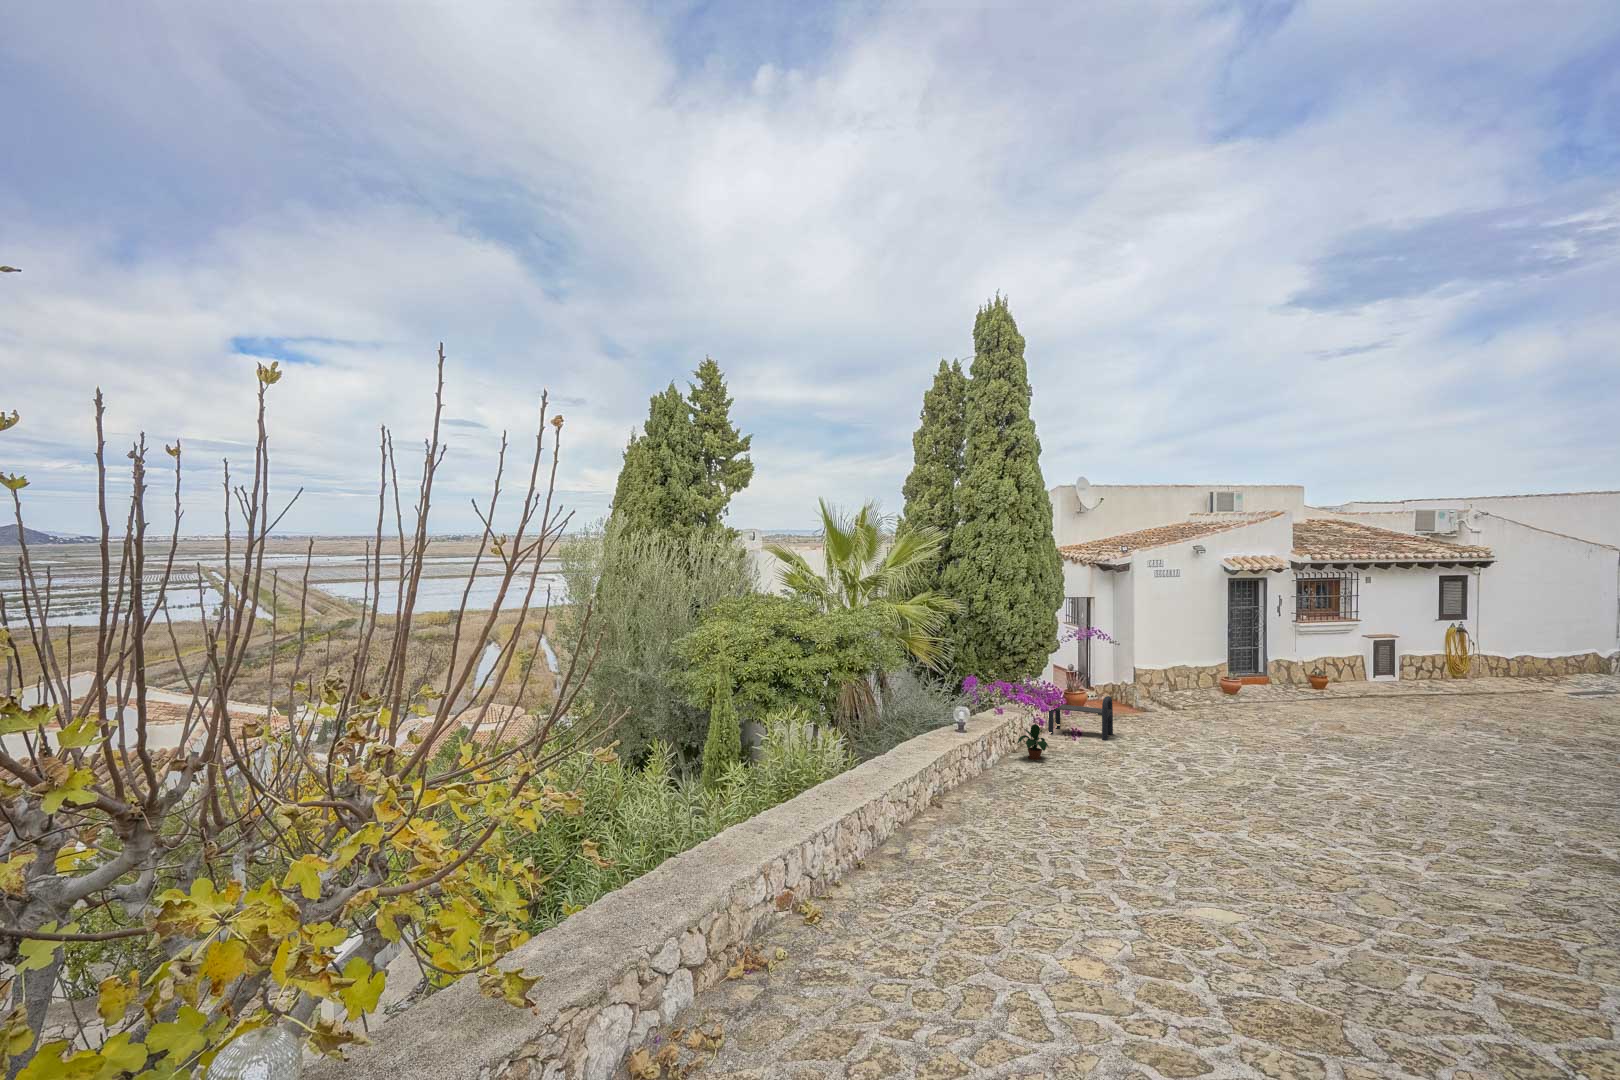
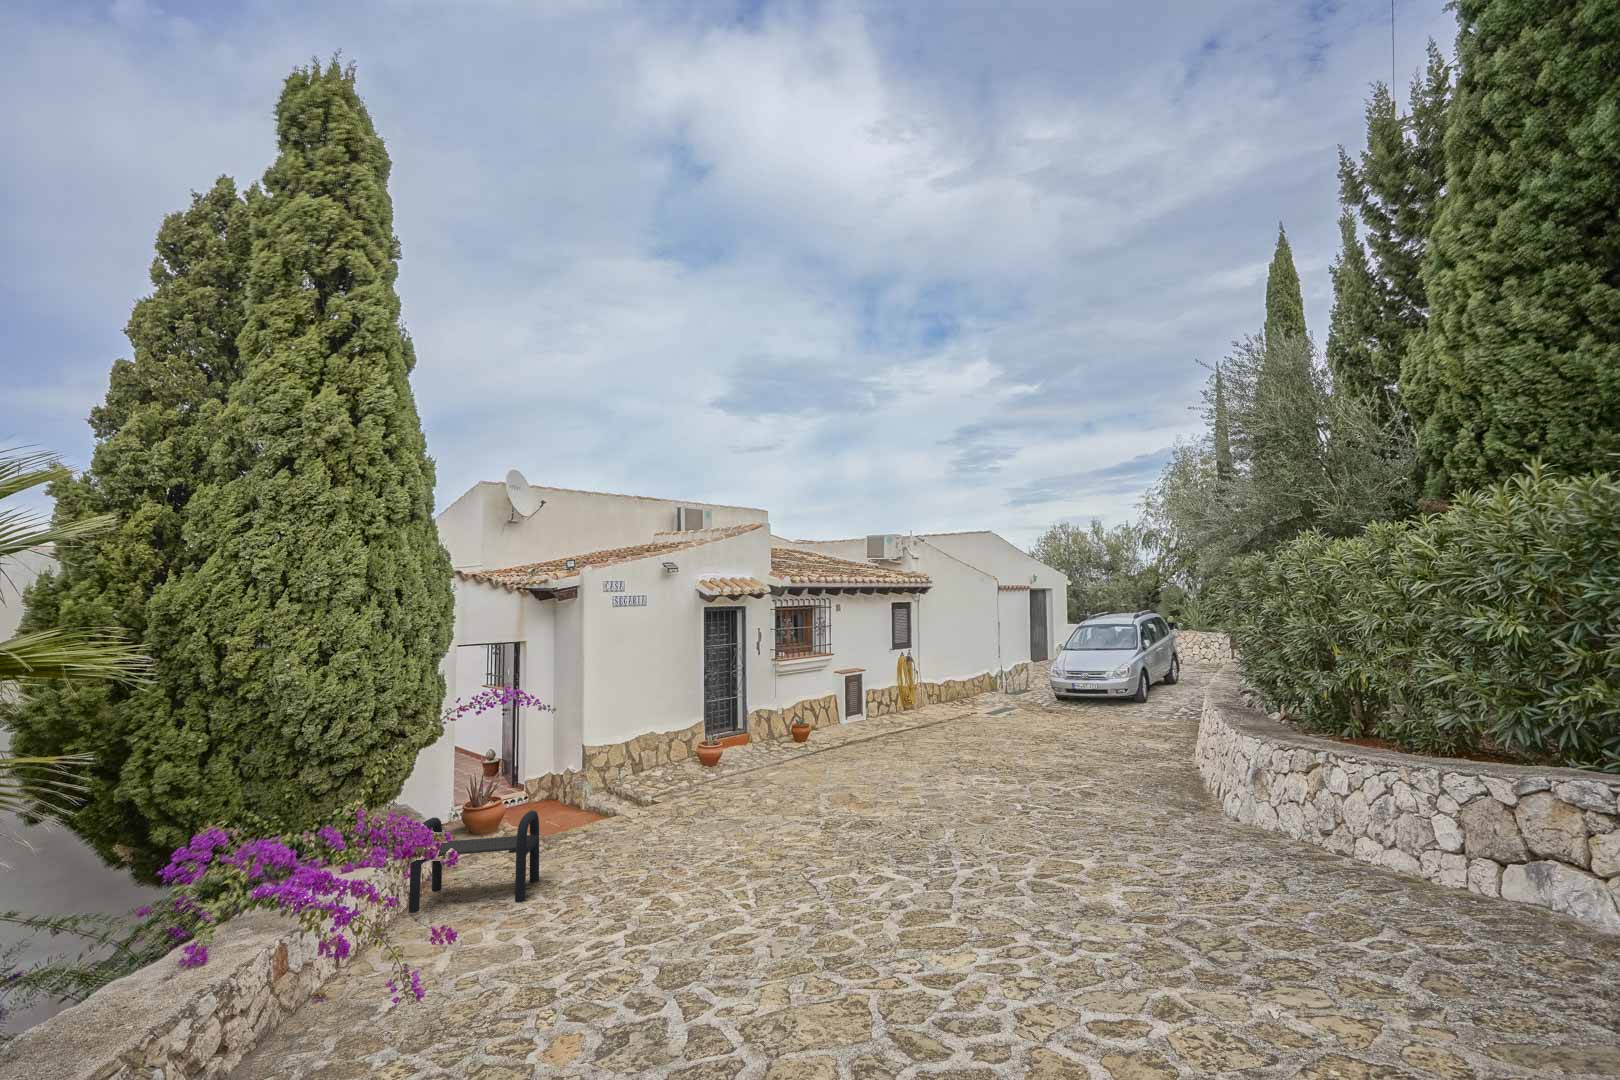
potted plant: present [1017,724,1048,760] -> none [280,933,369,1027]

